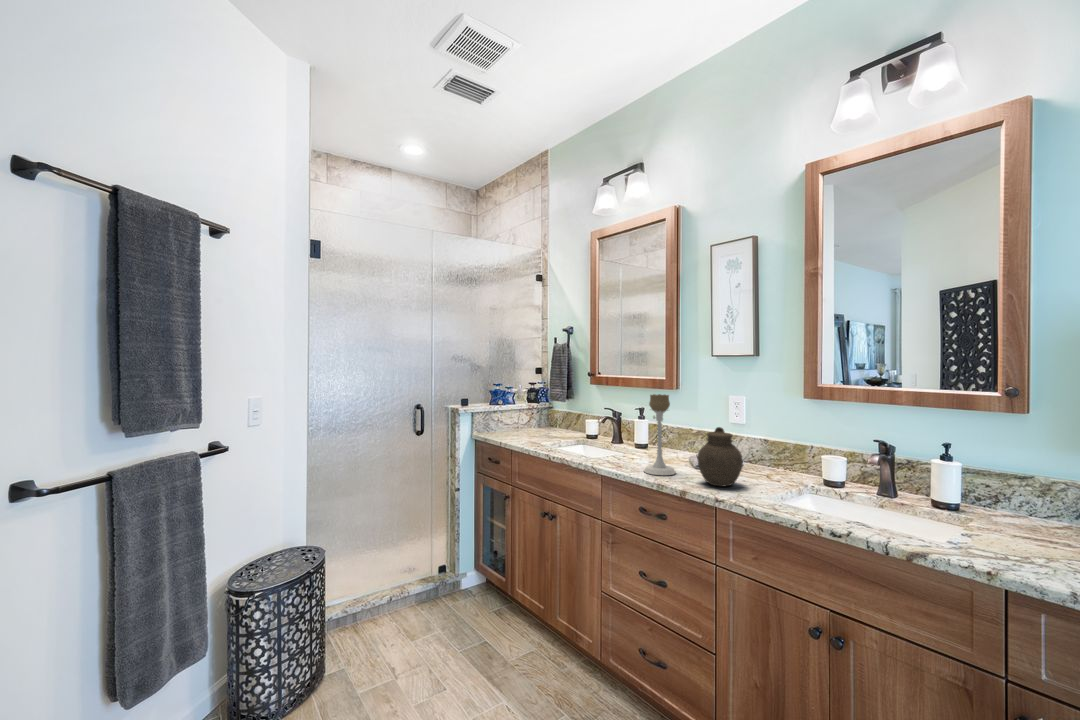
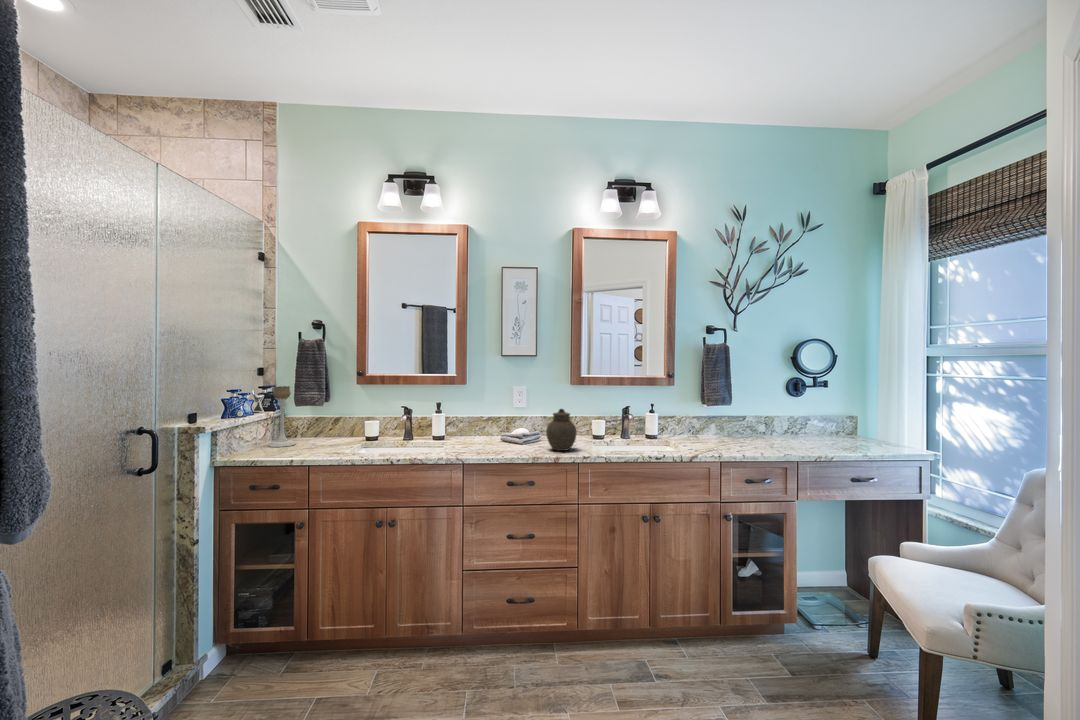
candle holder: present [644,394,676,475] -> present [269,386,296,447]

